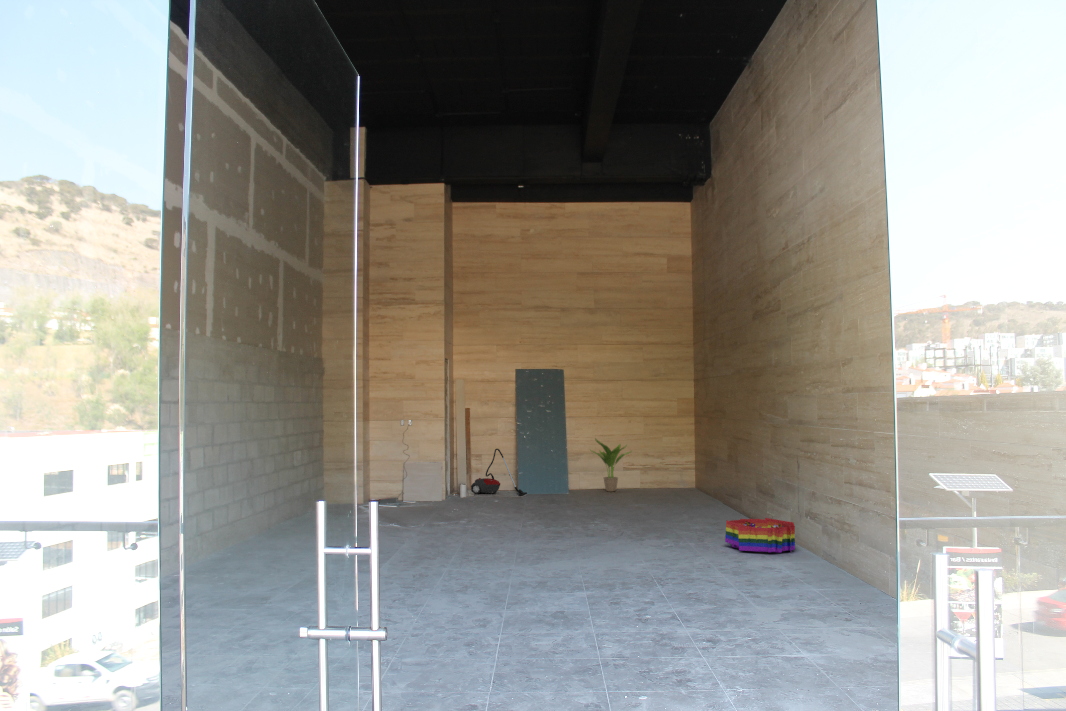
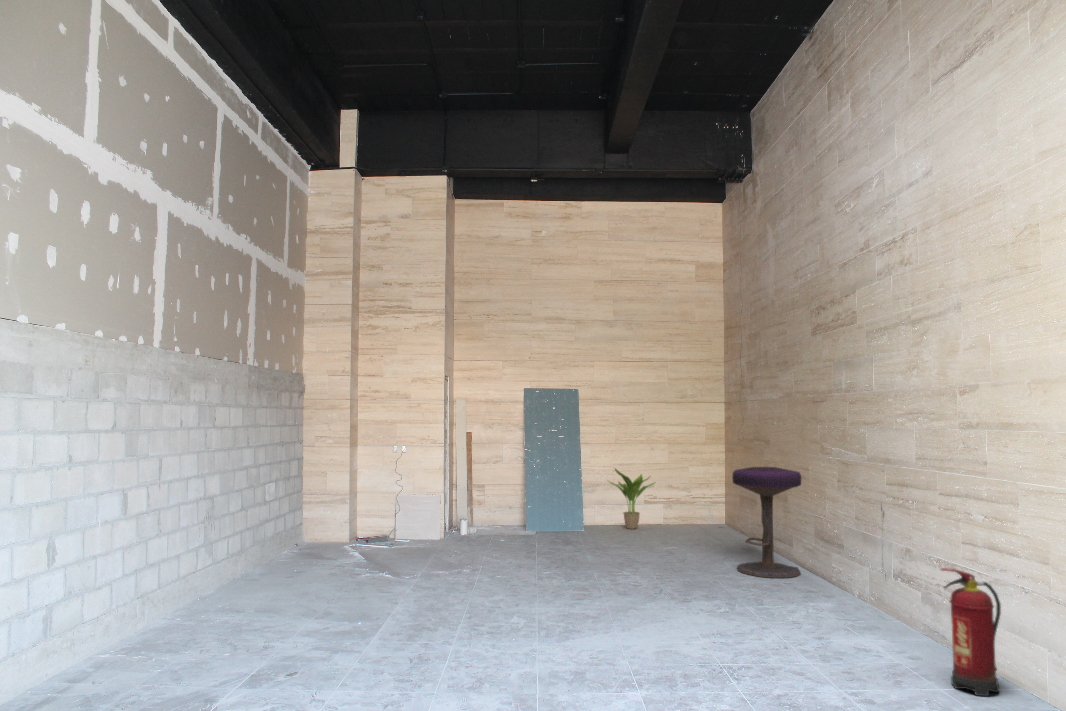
stool: none [687,432,744,523] -> present [732,467,801,578]
vacuum cleaner: present [471,449,527,496] -> none [473,479,537,534]
fire extinguisher: none [812,496,859,589] -> present [941,568,1001,696]
storage bin: present [725,518,795,553] -> none [797,579,888,628]

